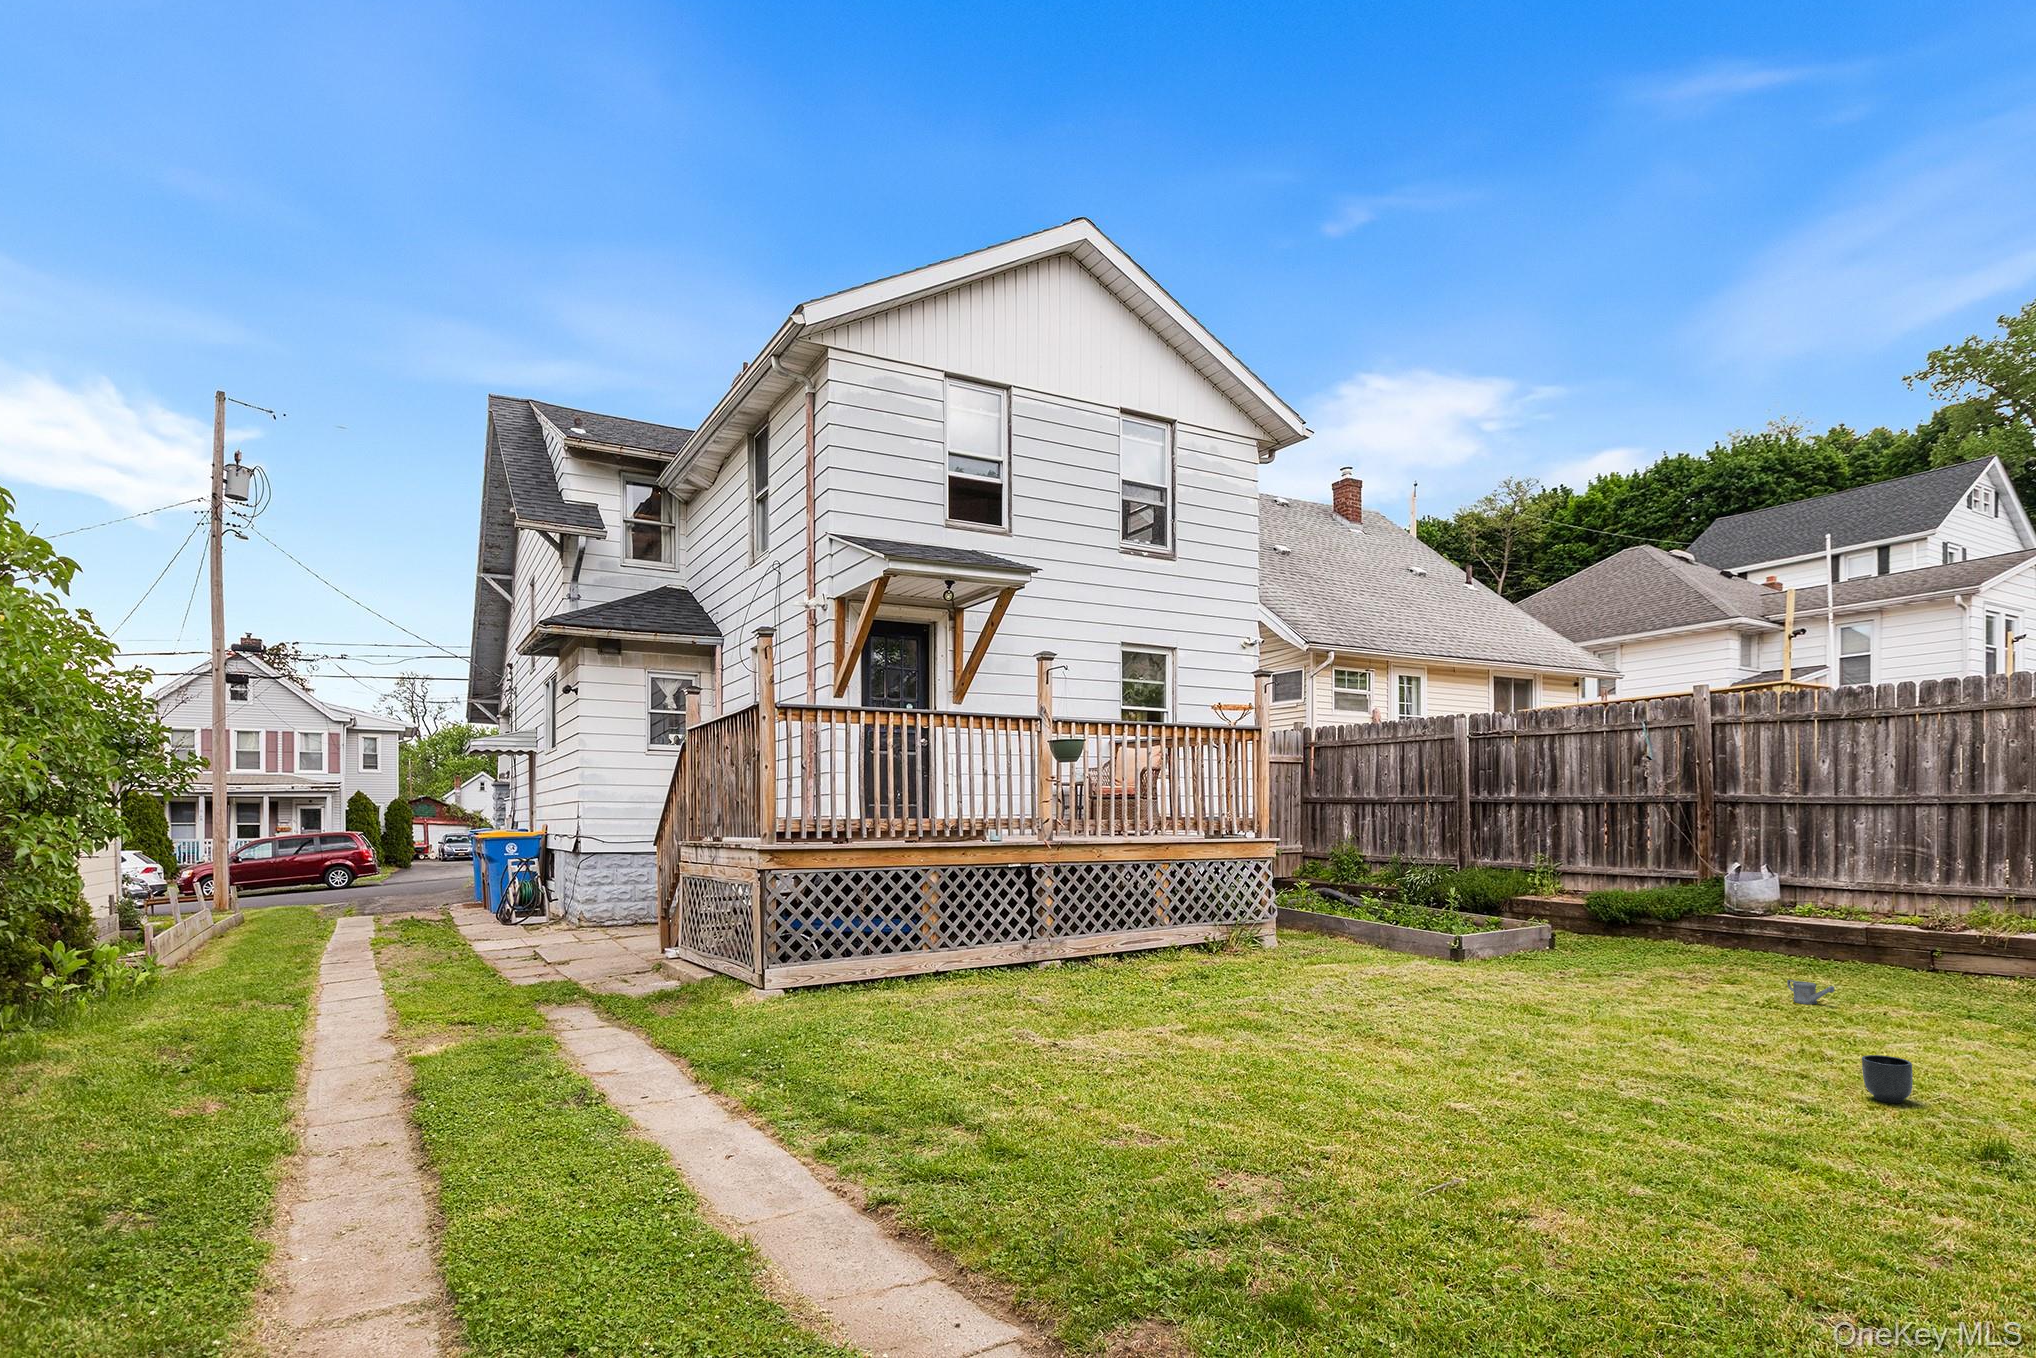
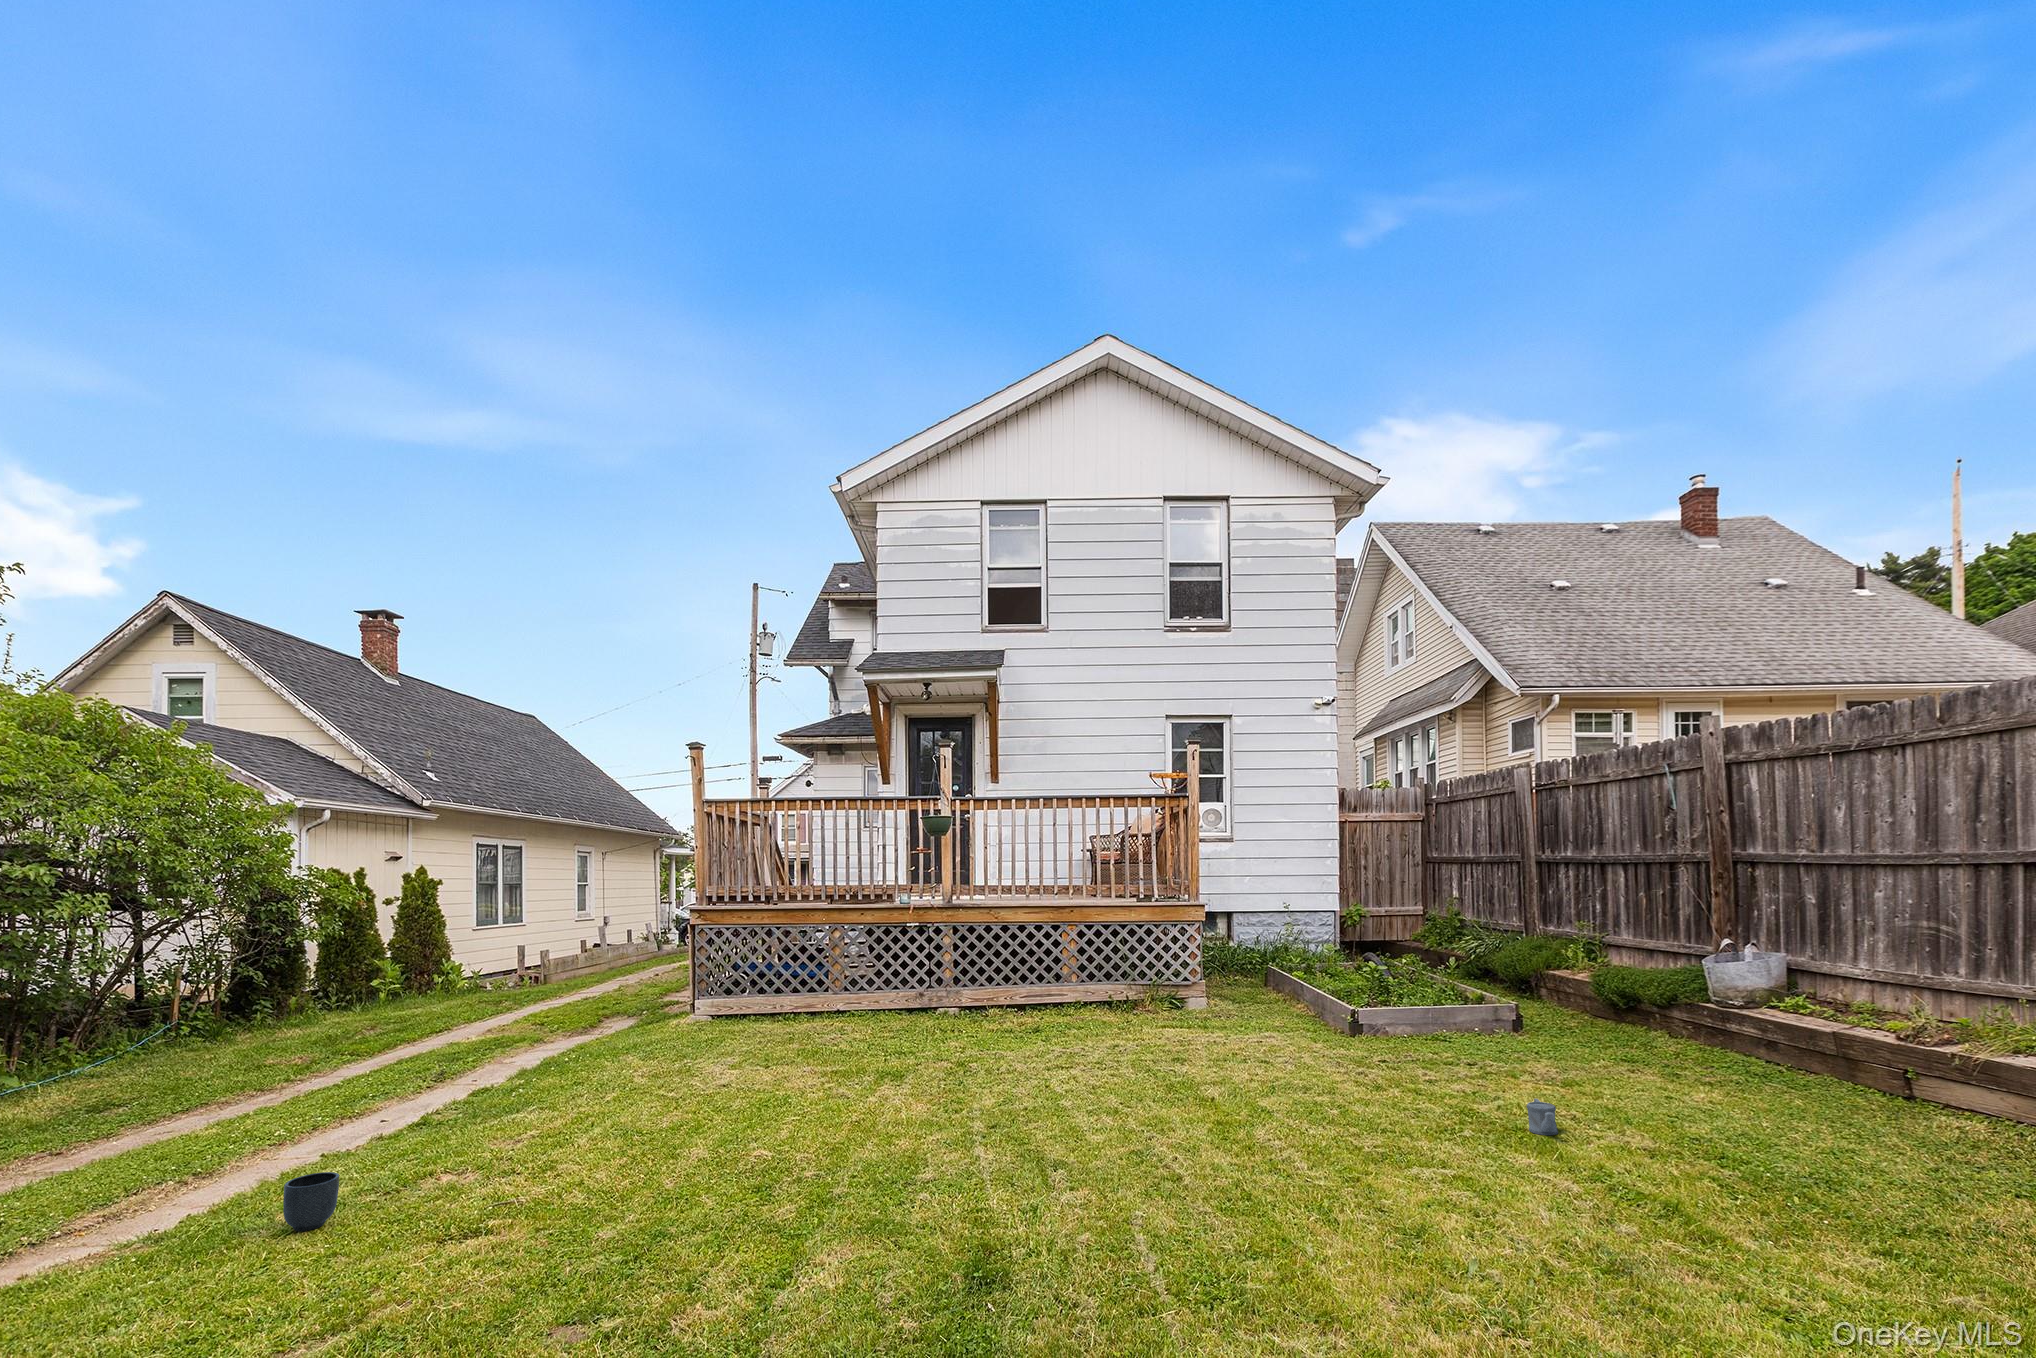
planter: present [1862,1055,1912,1103] -> present [283,1172,340,1231]

